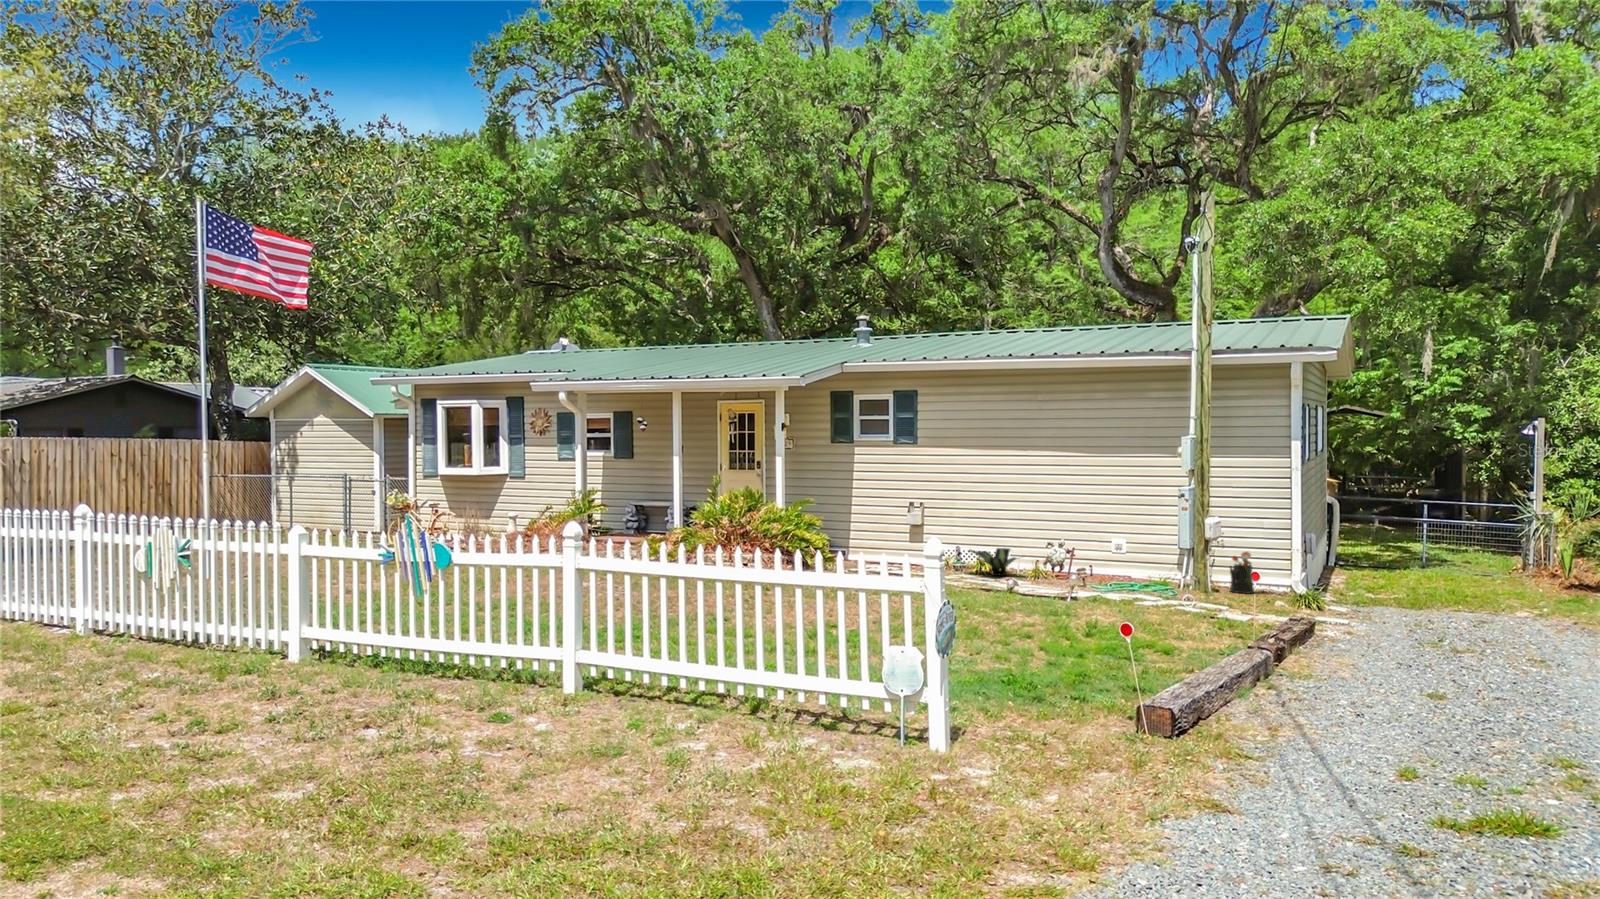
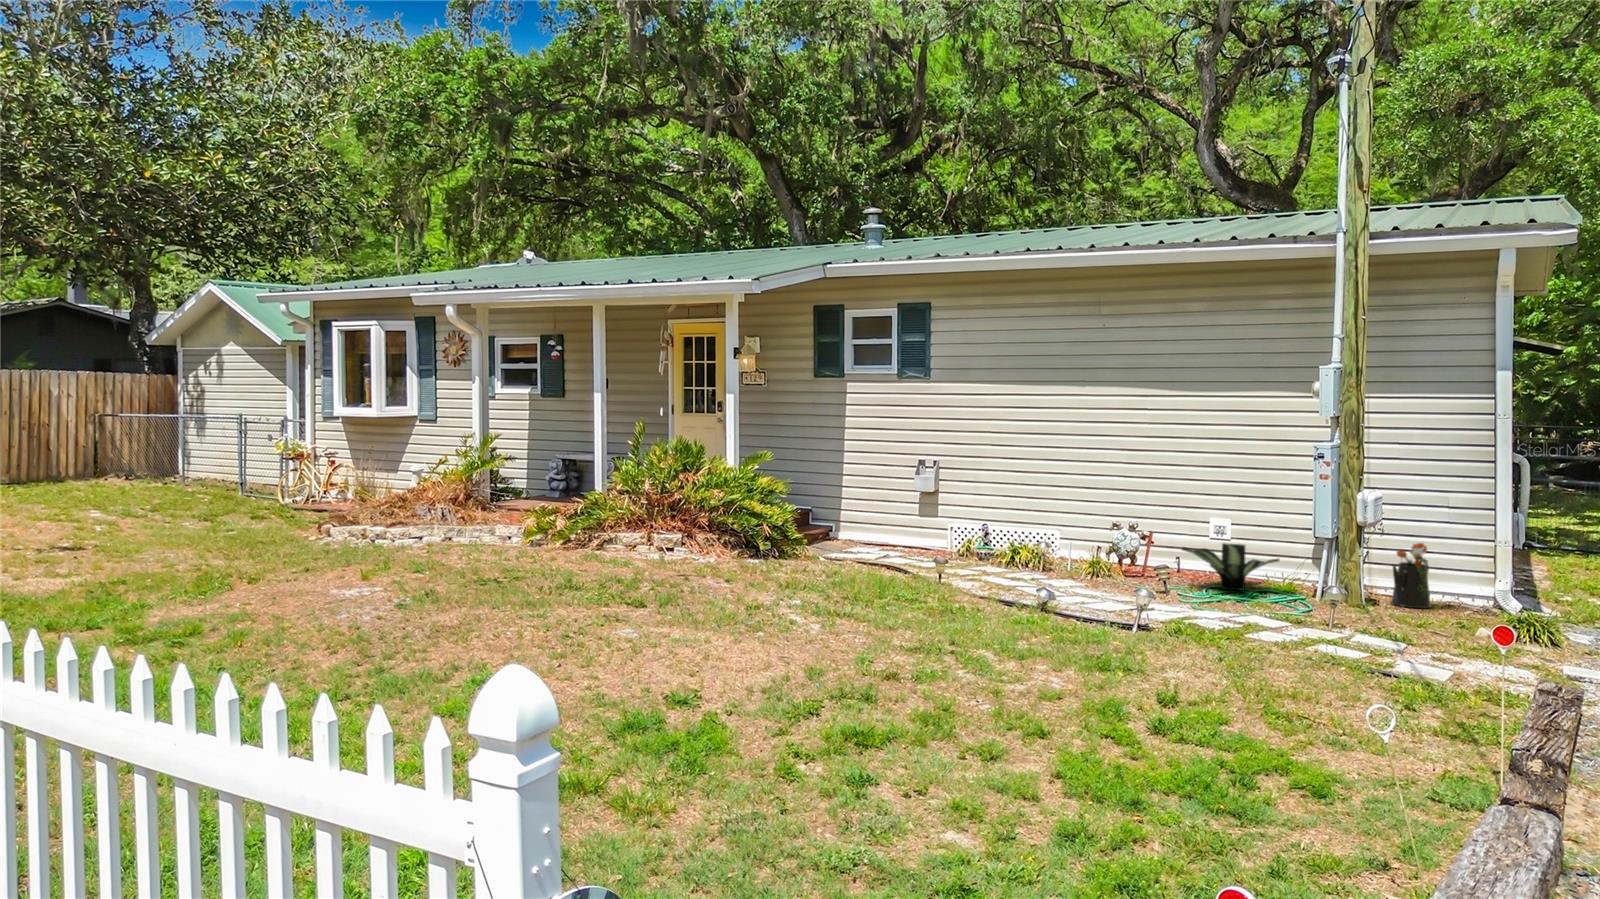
potted plant: present [969,548,1016,576] -> present [1182,543,1279,591]

